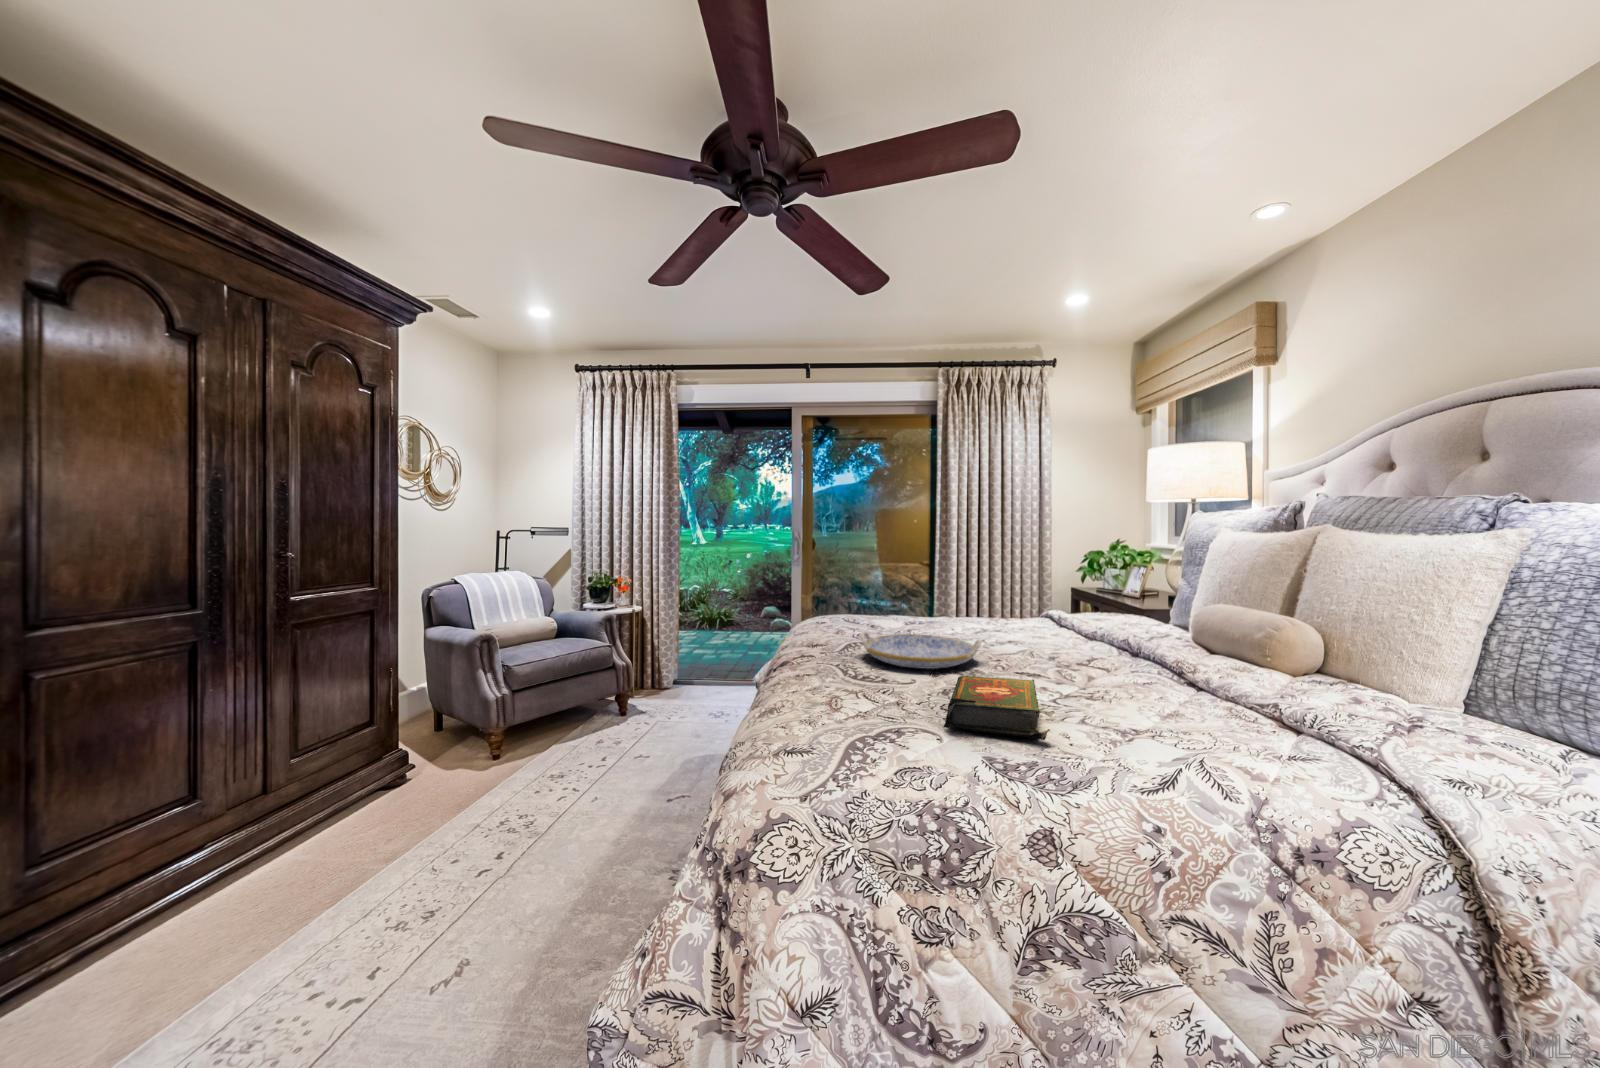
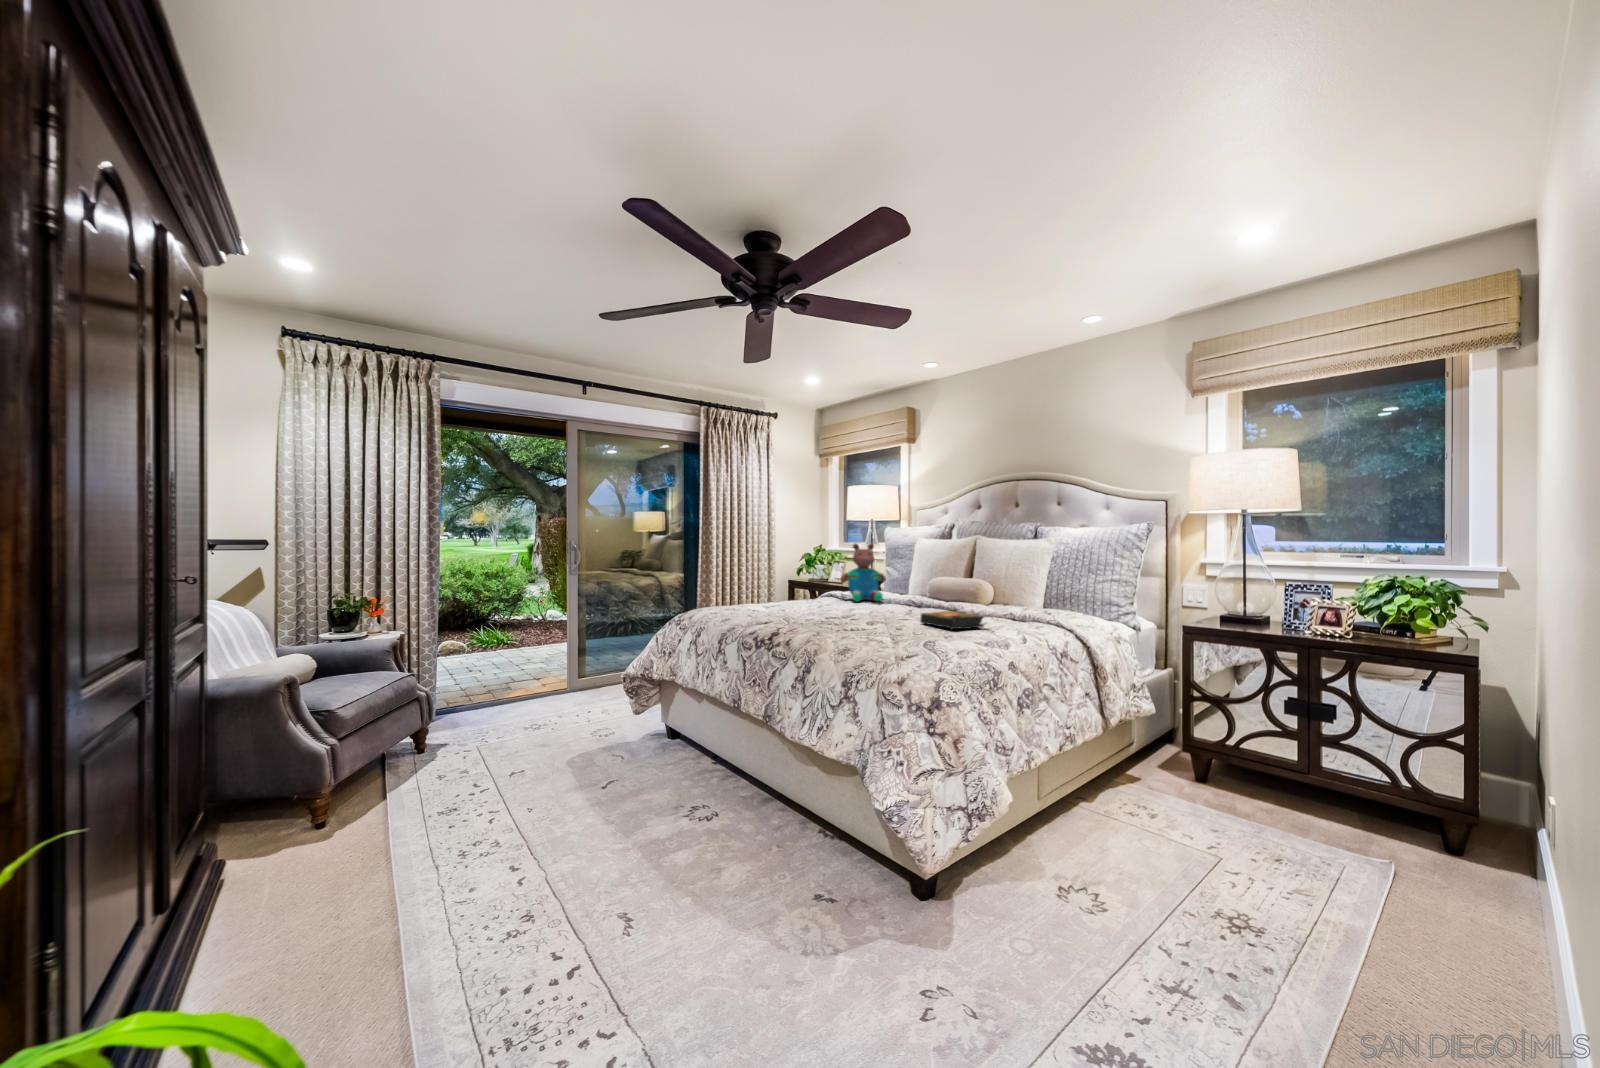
teddy bear: none [1017,536,1098,634] -> present [840,544,886,602]
serving tray: present [861,632,982,669] -> none [826,602,892,620]

